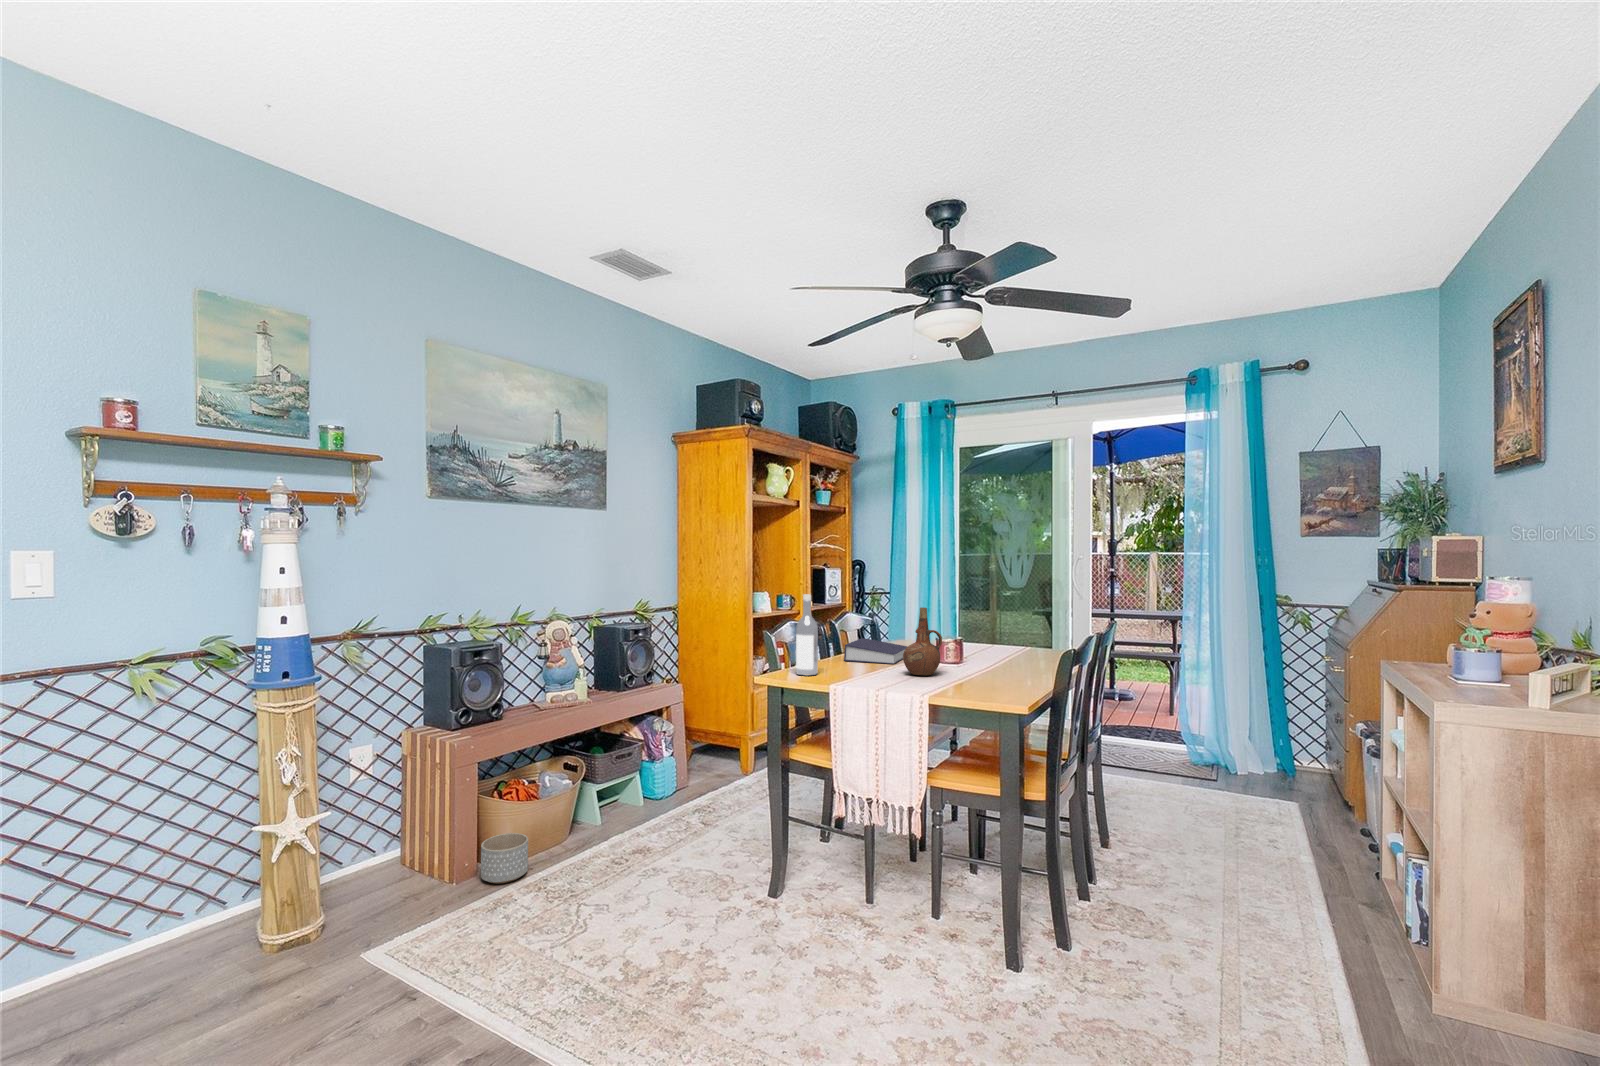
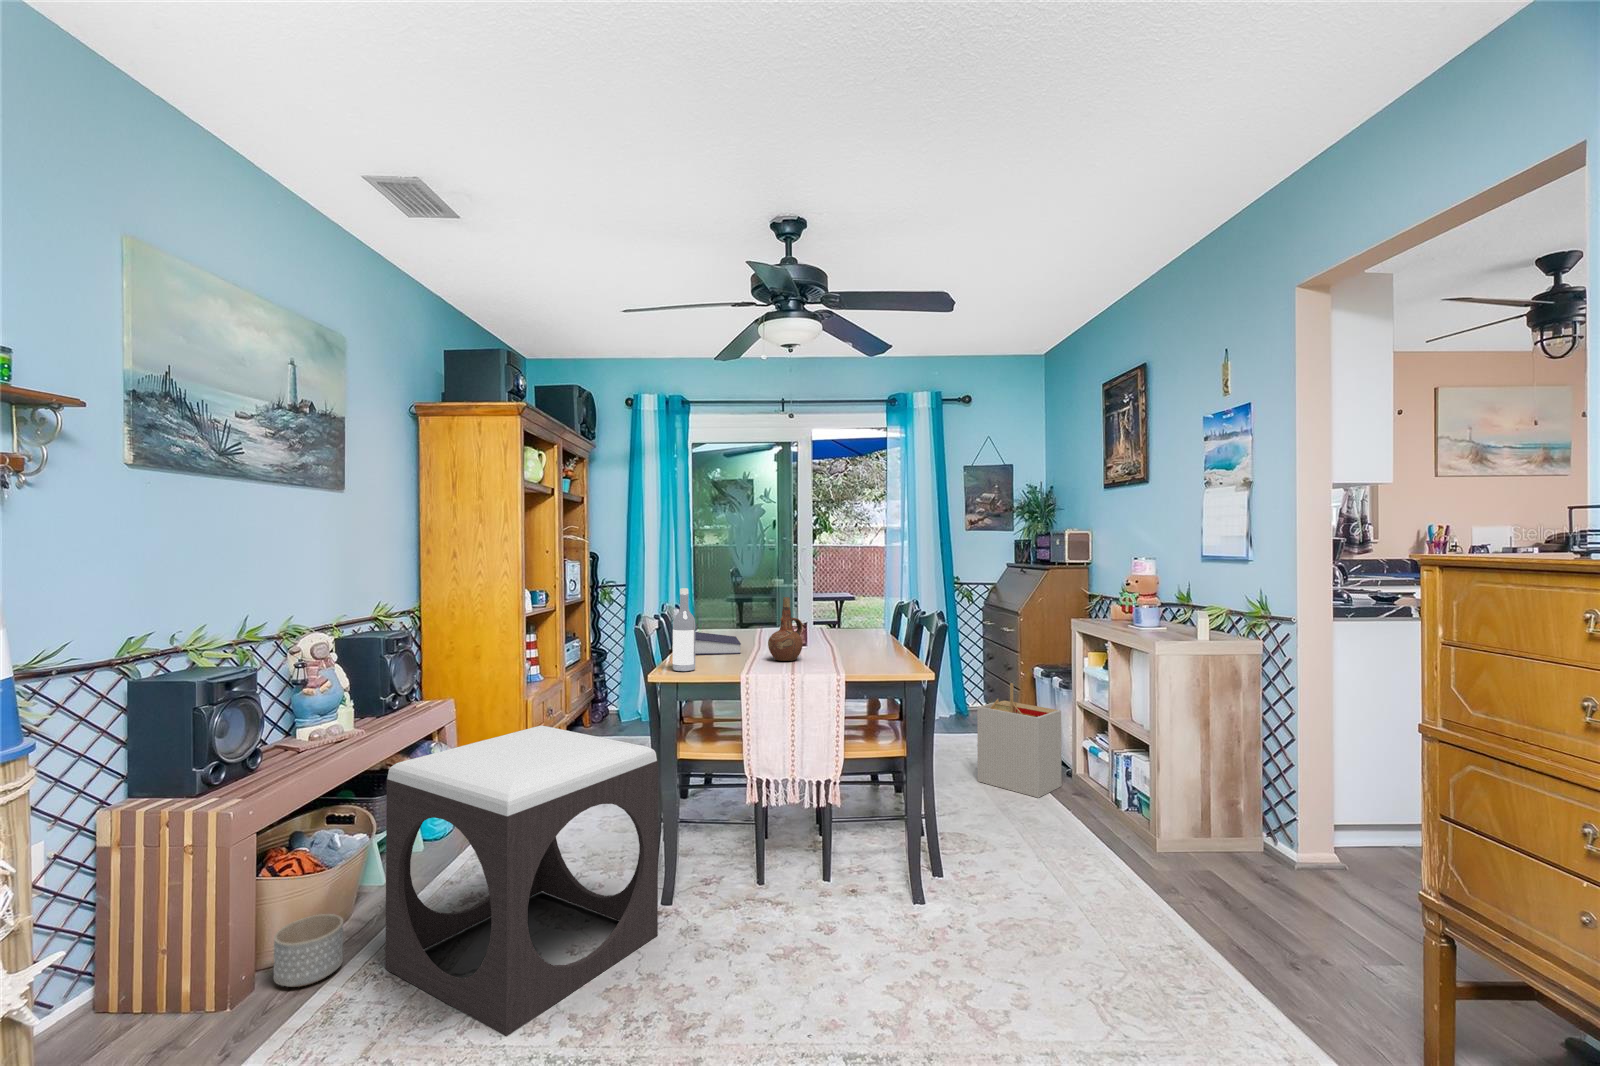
footstool: none [545,711,739,965] -> present [385,725,658,1036]
storage bin: none [1231,736,1362,897] -> present [977,683,1061,798]

